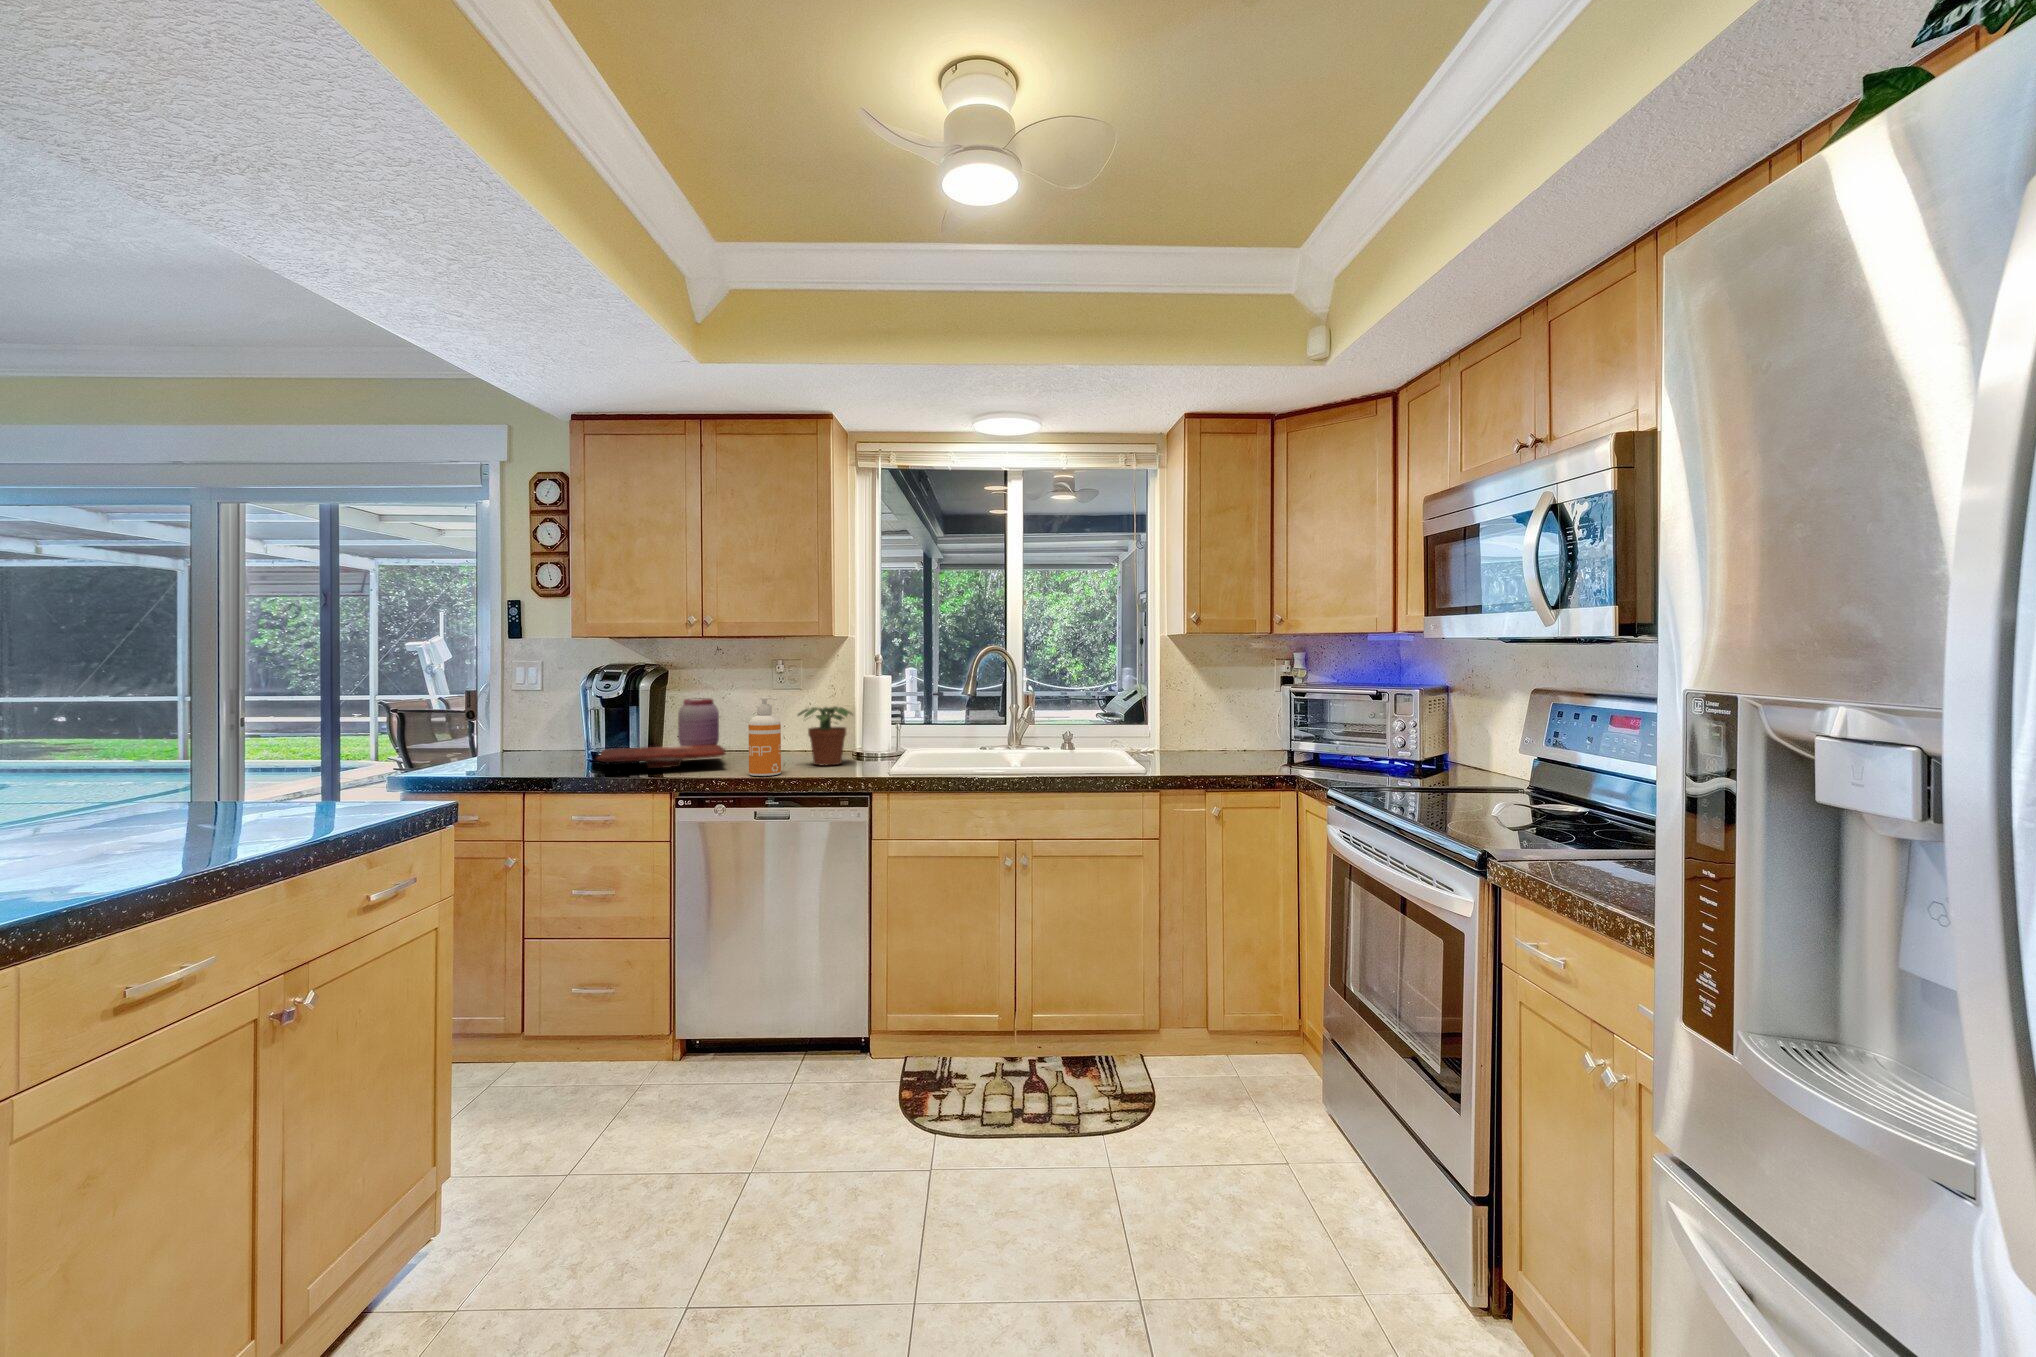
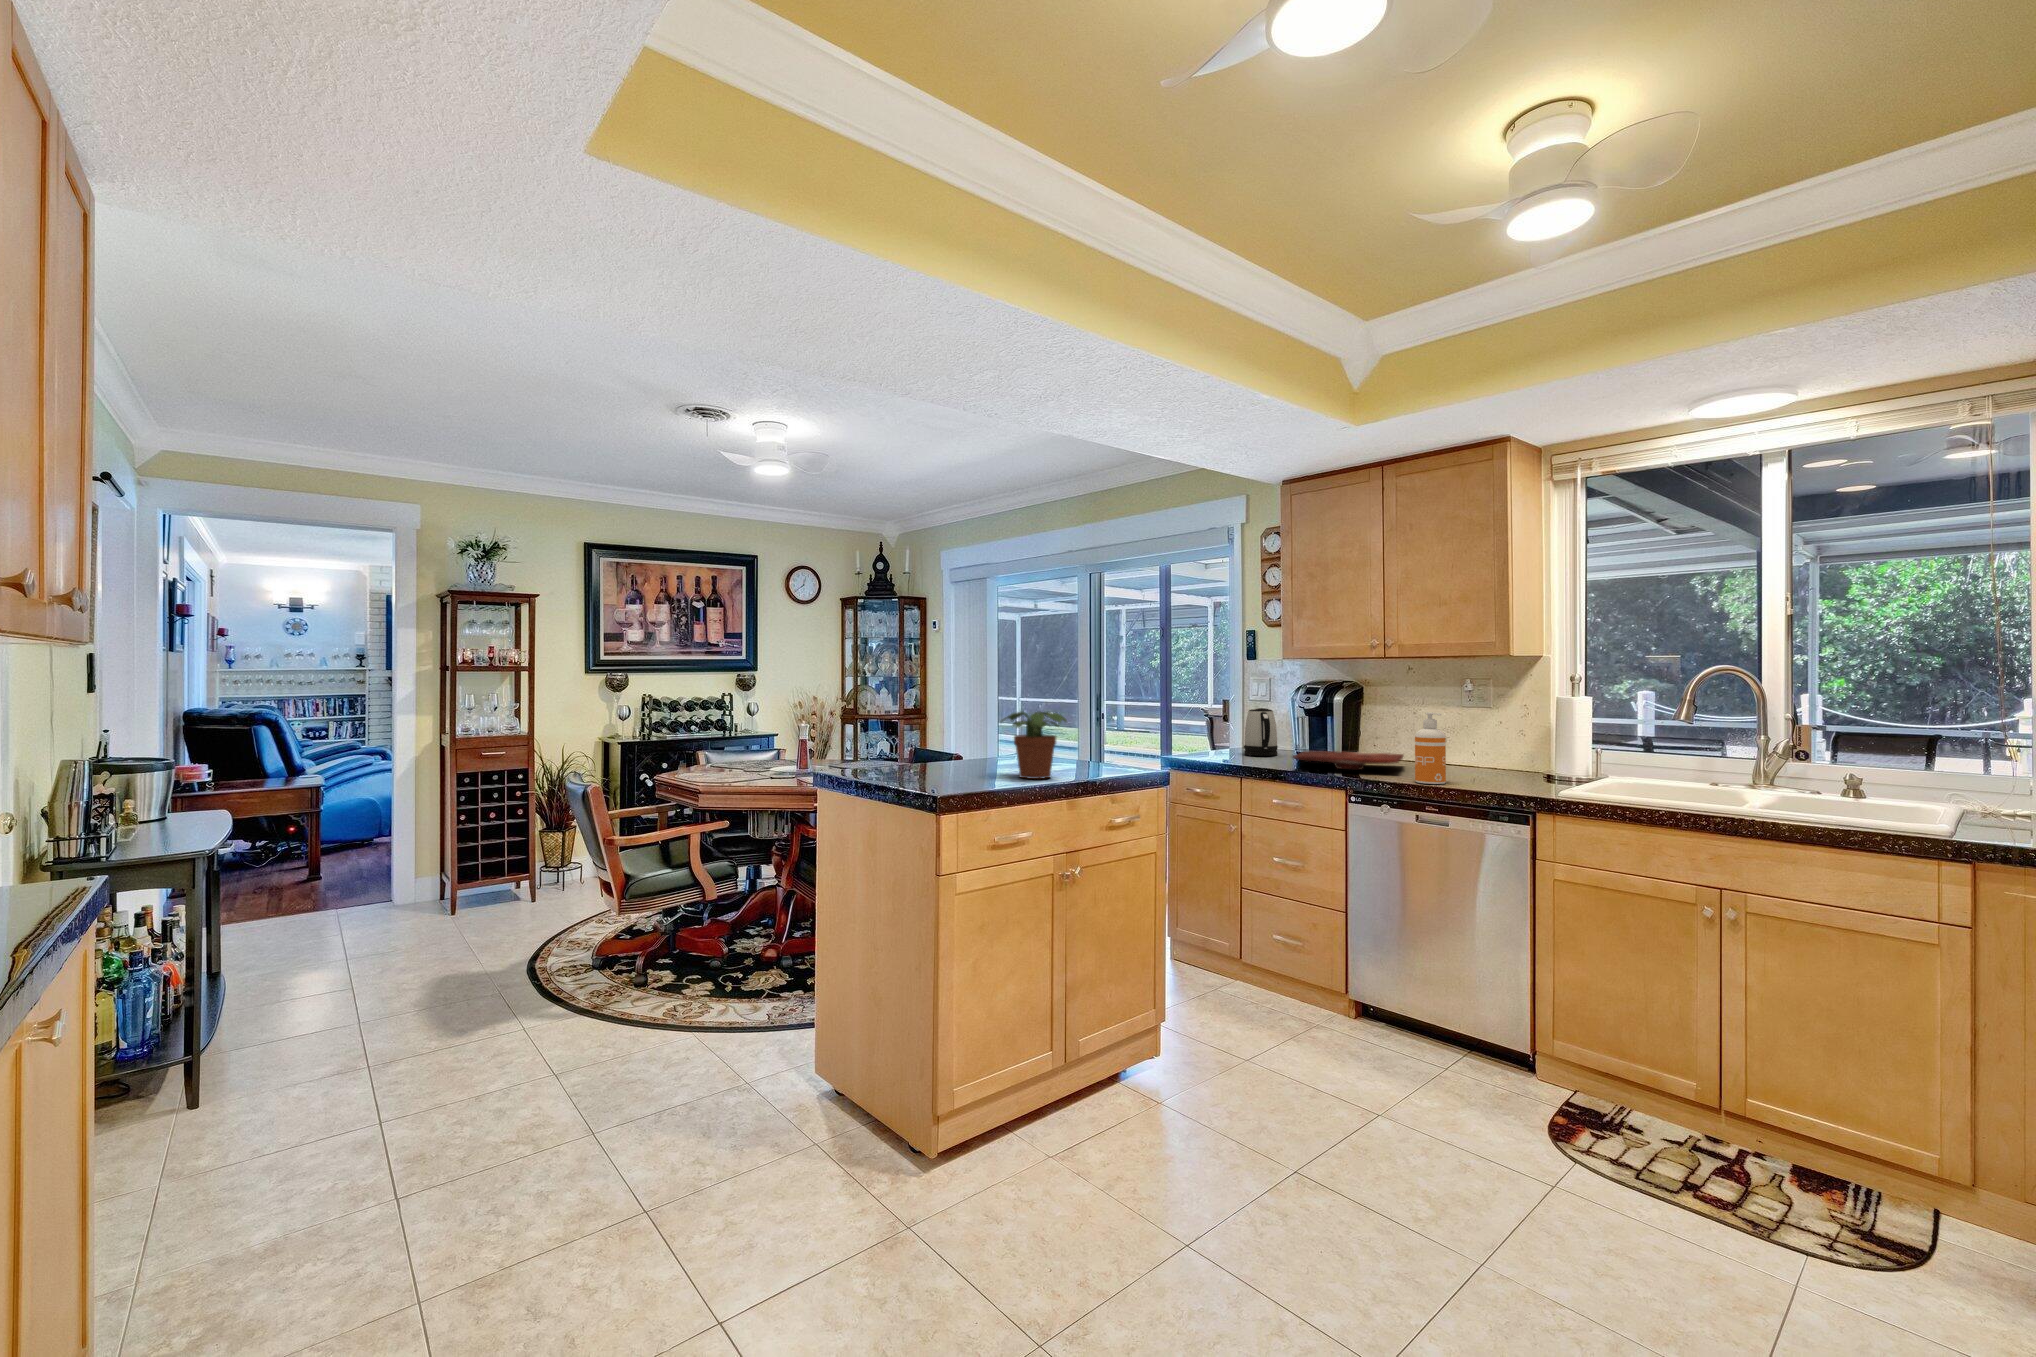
jar: present [678,698,719,746] -> none [1373,712,1411,759]
kettle: none [511,699,558,761] -> present [1244,708,1278,756]
potted plant: present [798,706,852,765] -> present [1001,712,1067,779]

